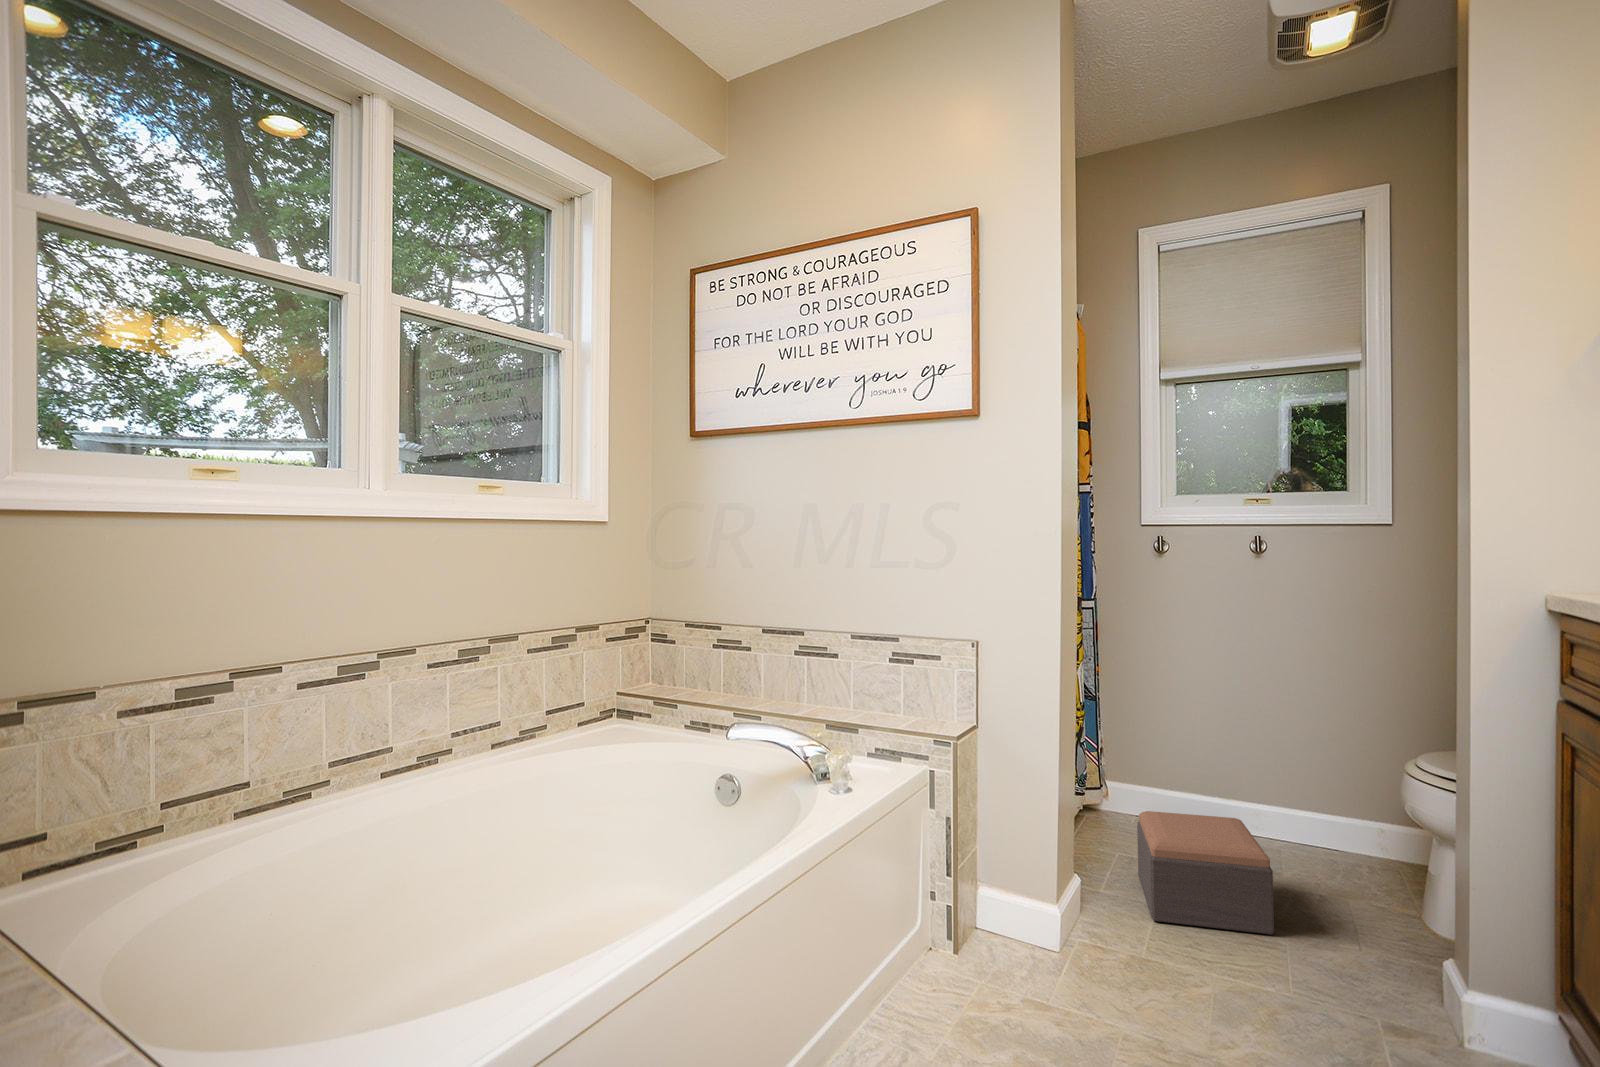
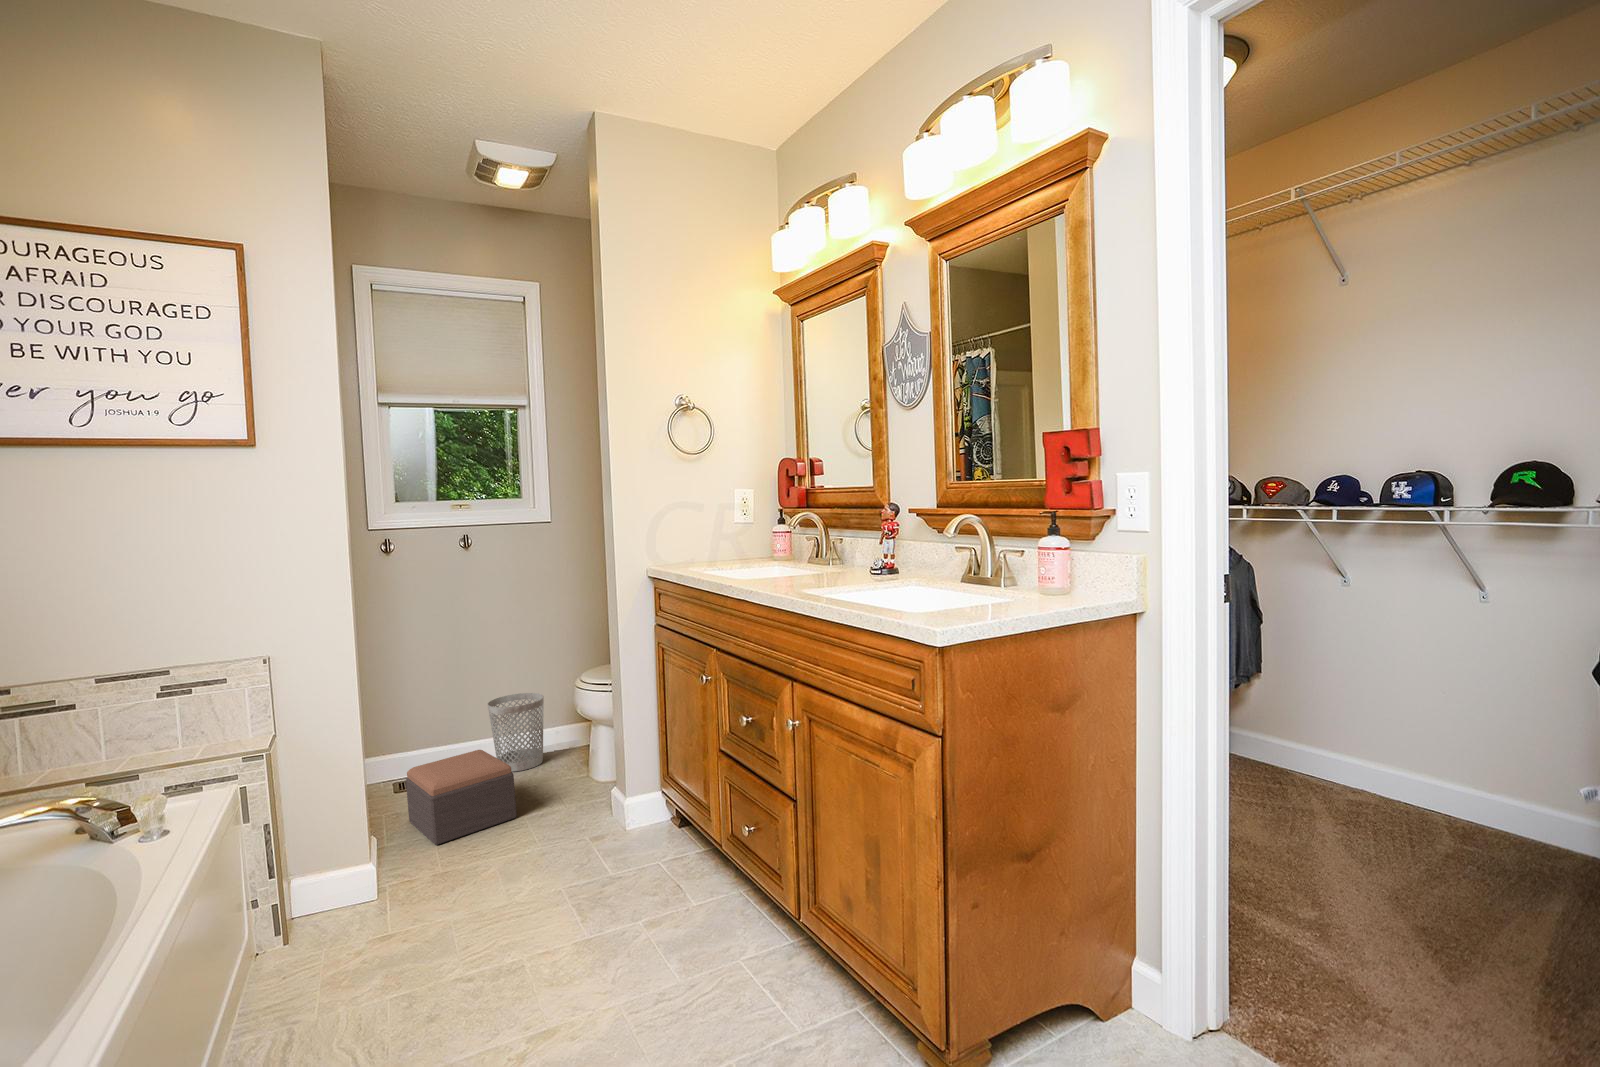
wastebasket: none [1267,757,1356,872] -> present [488,693,544,772]

